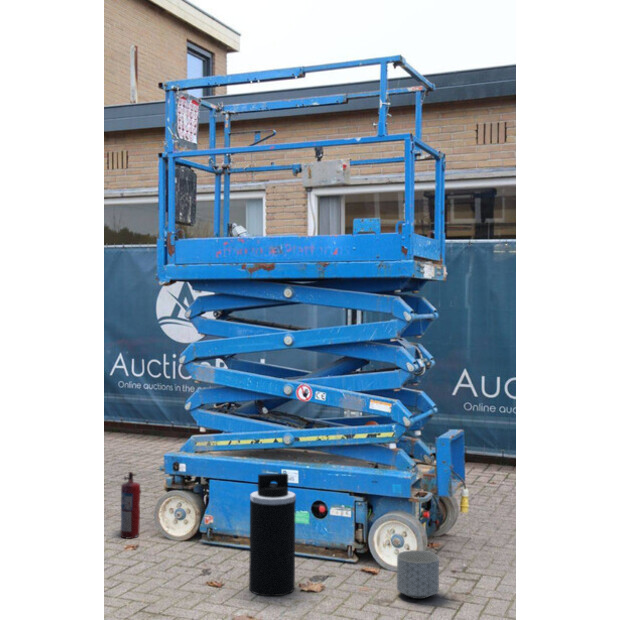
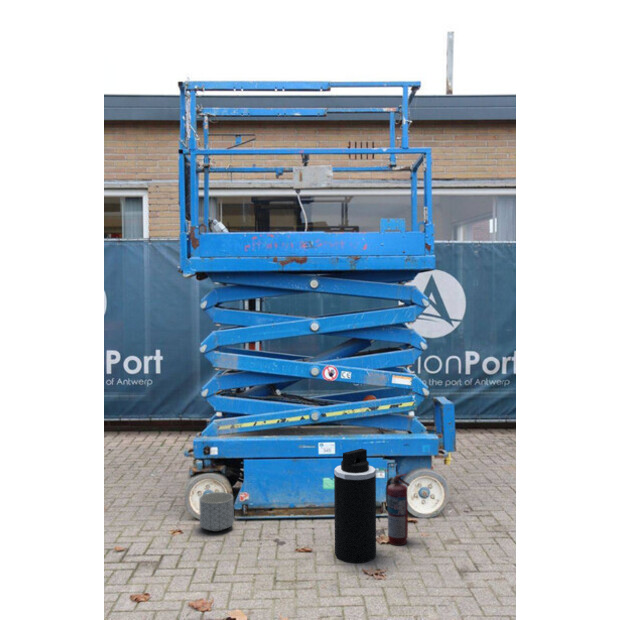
fire extinguisher: present [121,472,141,539] -> present [386,474,410,545]
planter: present [397,550,439,599] -> present [199,492,234,532]

